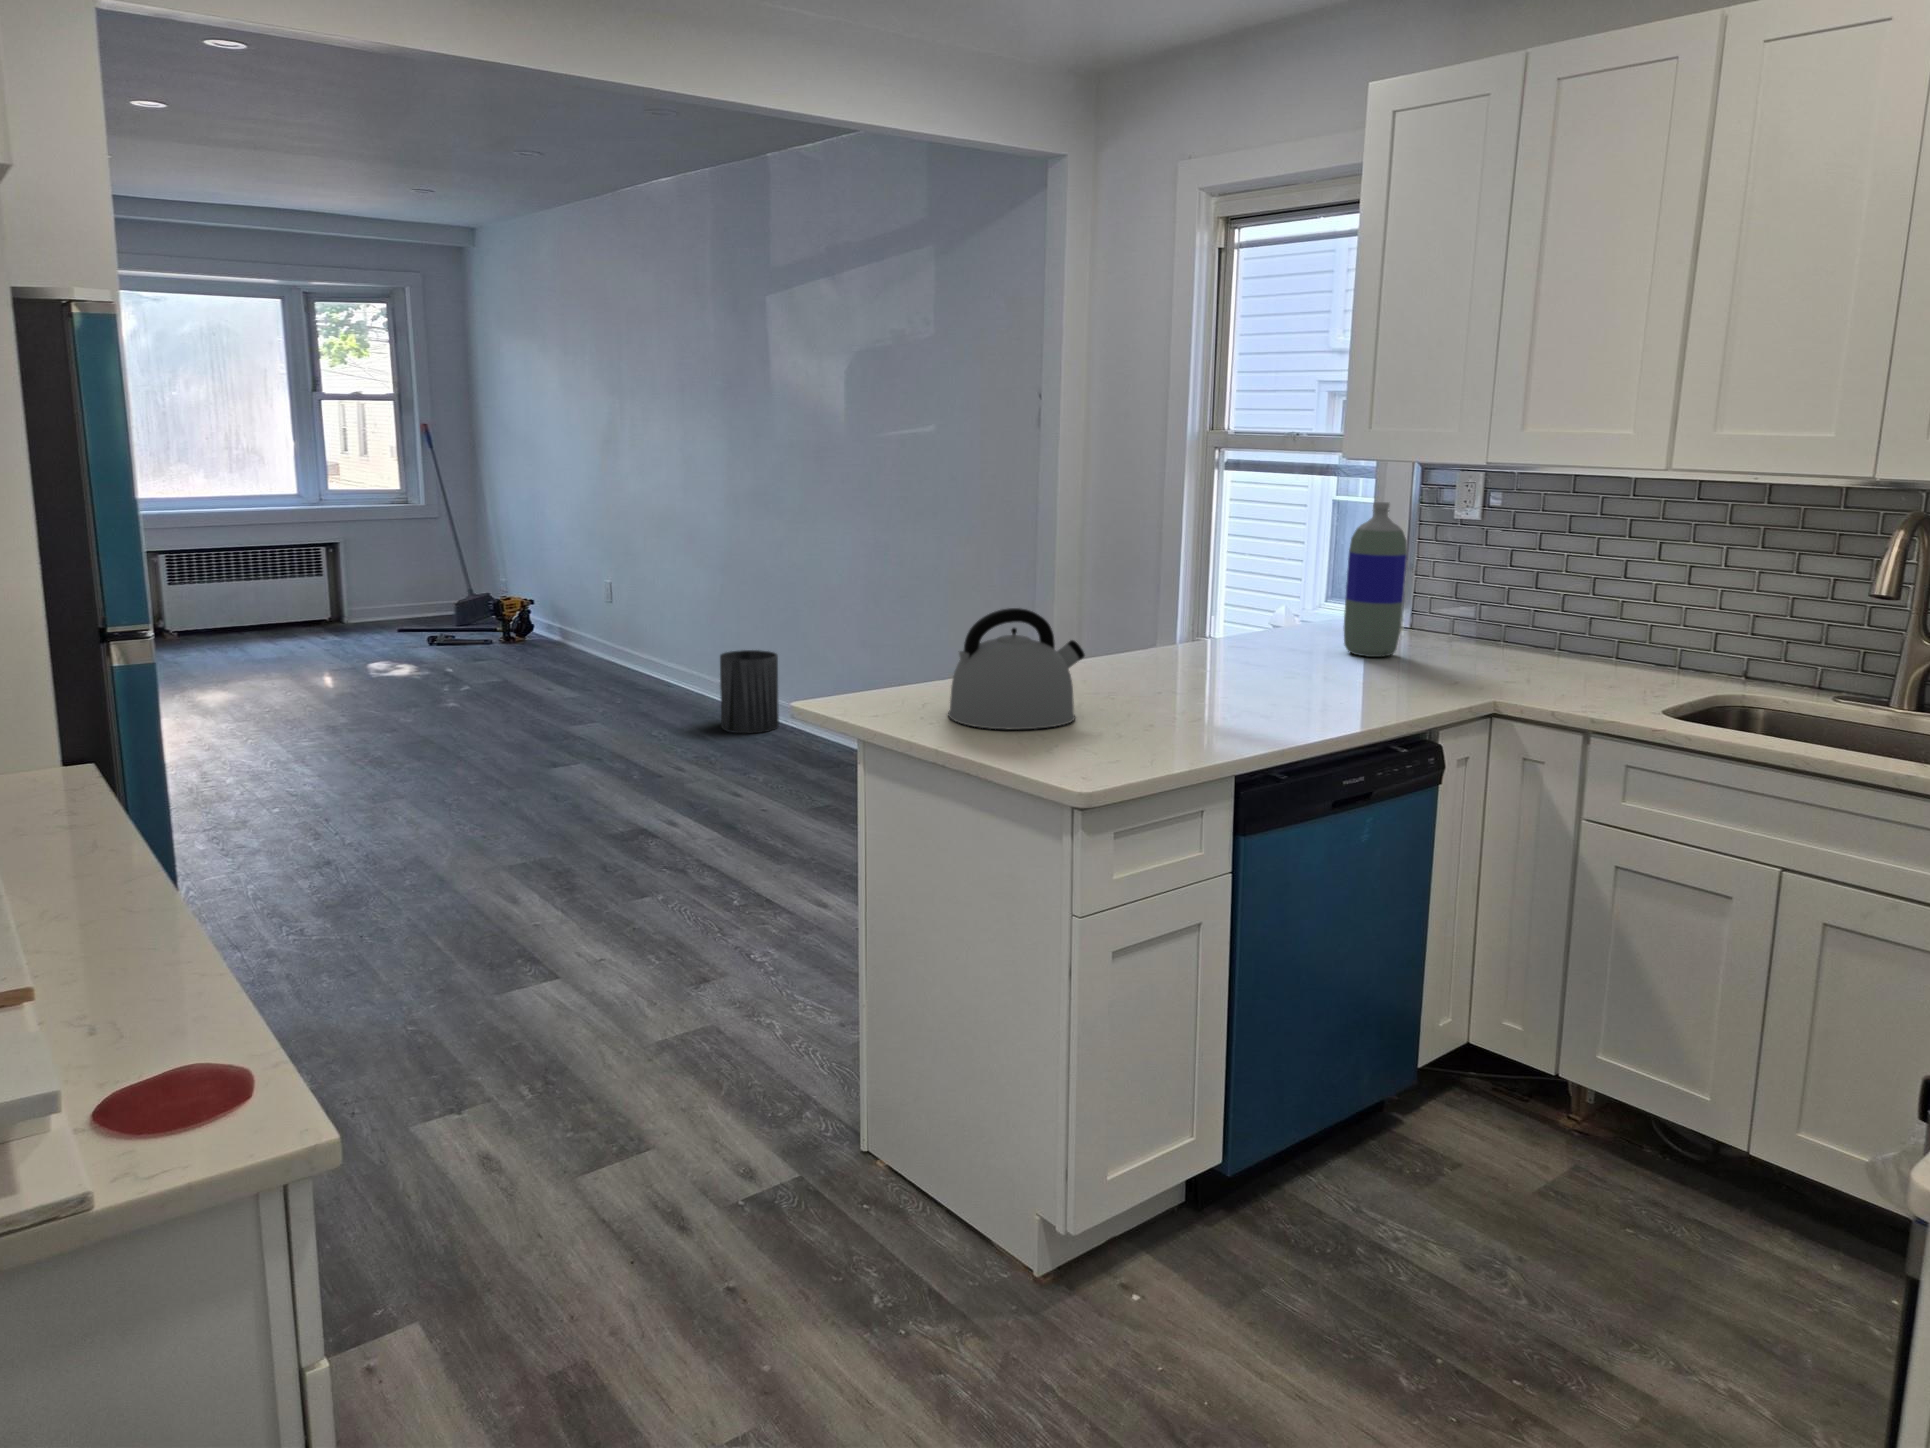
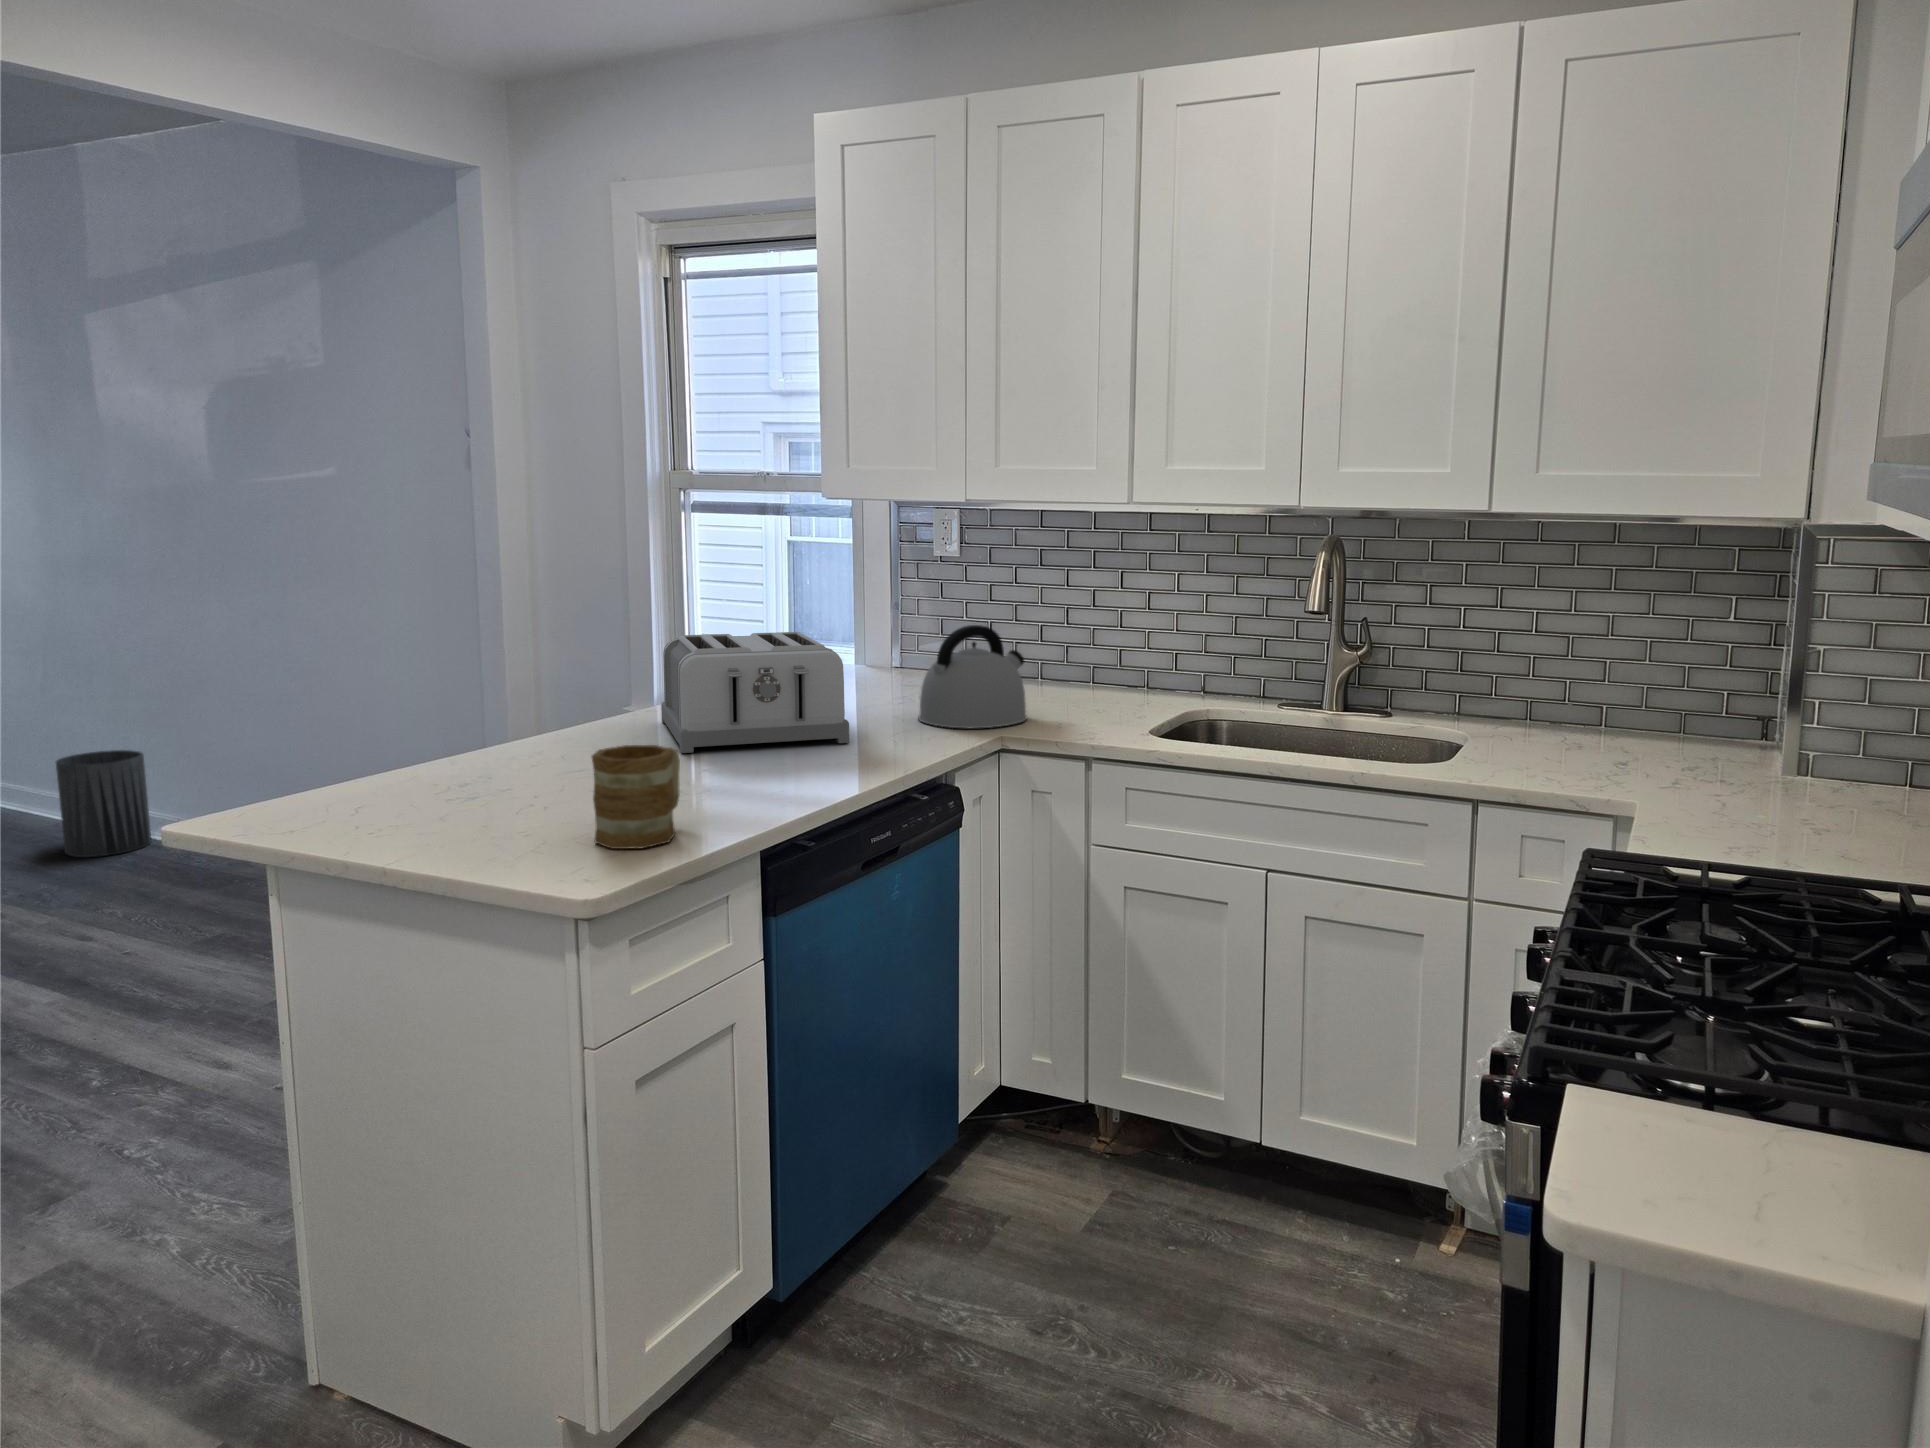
bottle: present [1344,502,1407,657] -> none [839,541,897,701]
toaster: none [1174,583,1341,692] -> present [661,632,849,753]
kettle: present [948,608,1085,729] -> present [918,625,1027,728]
mug: none [1101,673,1177,760] -> present [592,745,680,849]

